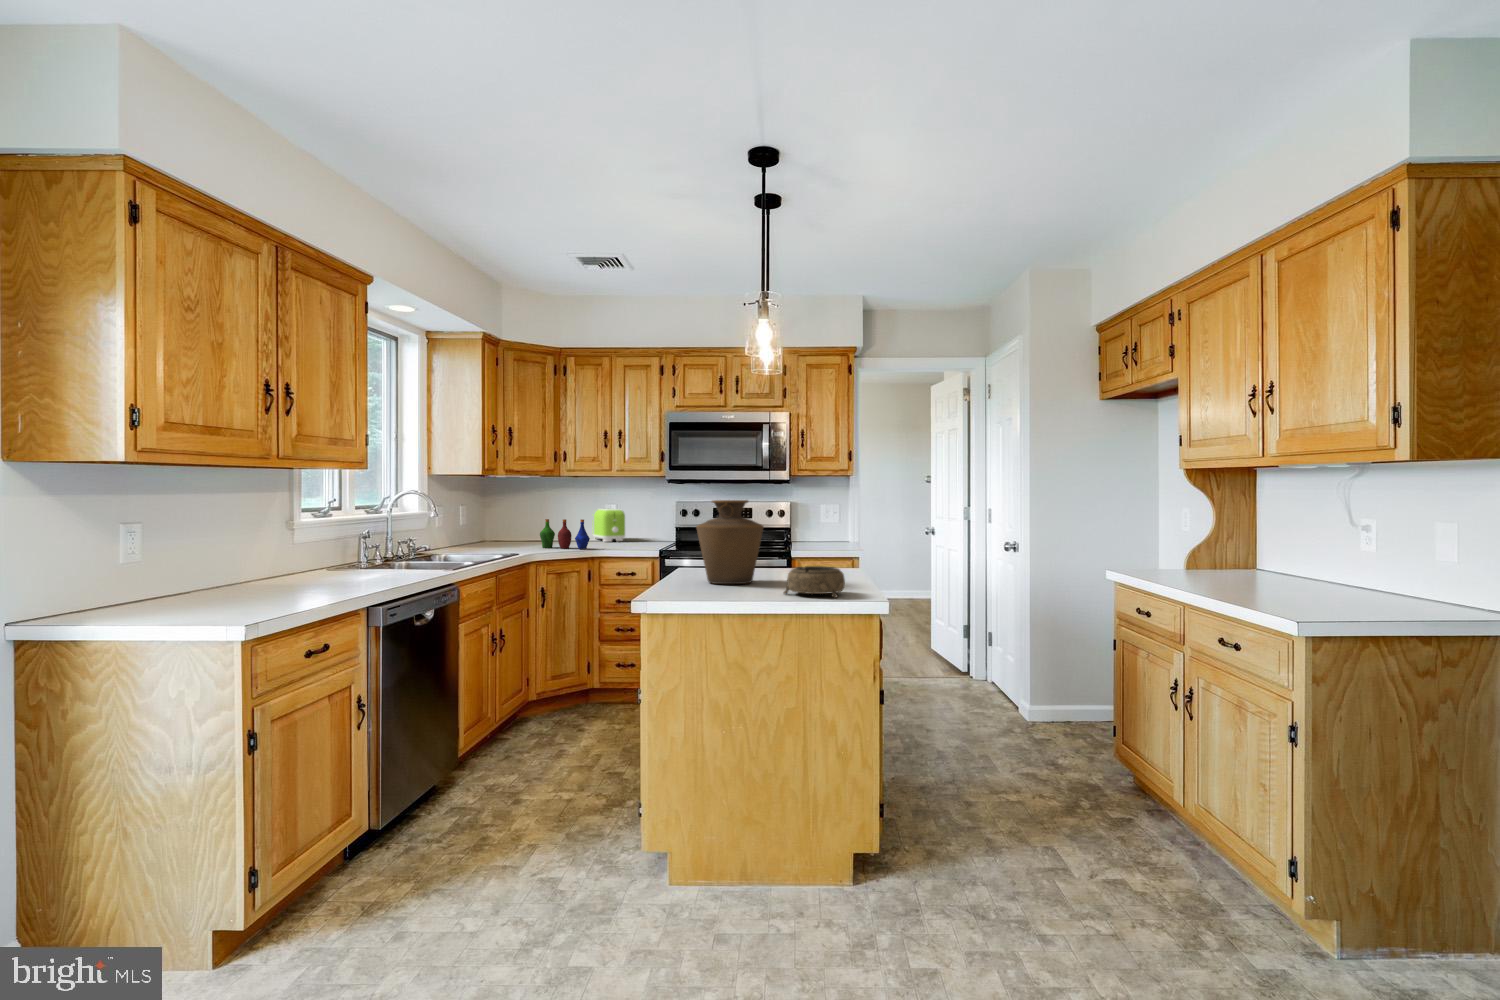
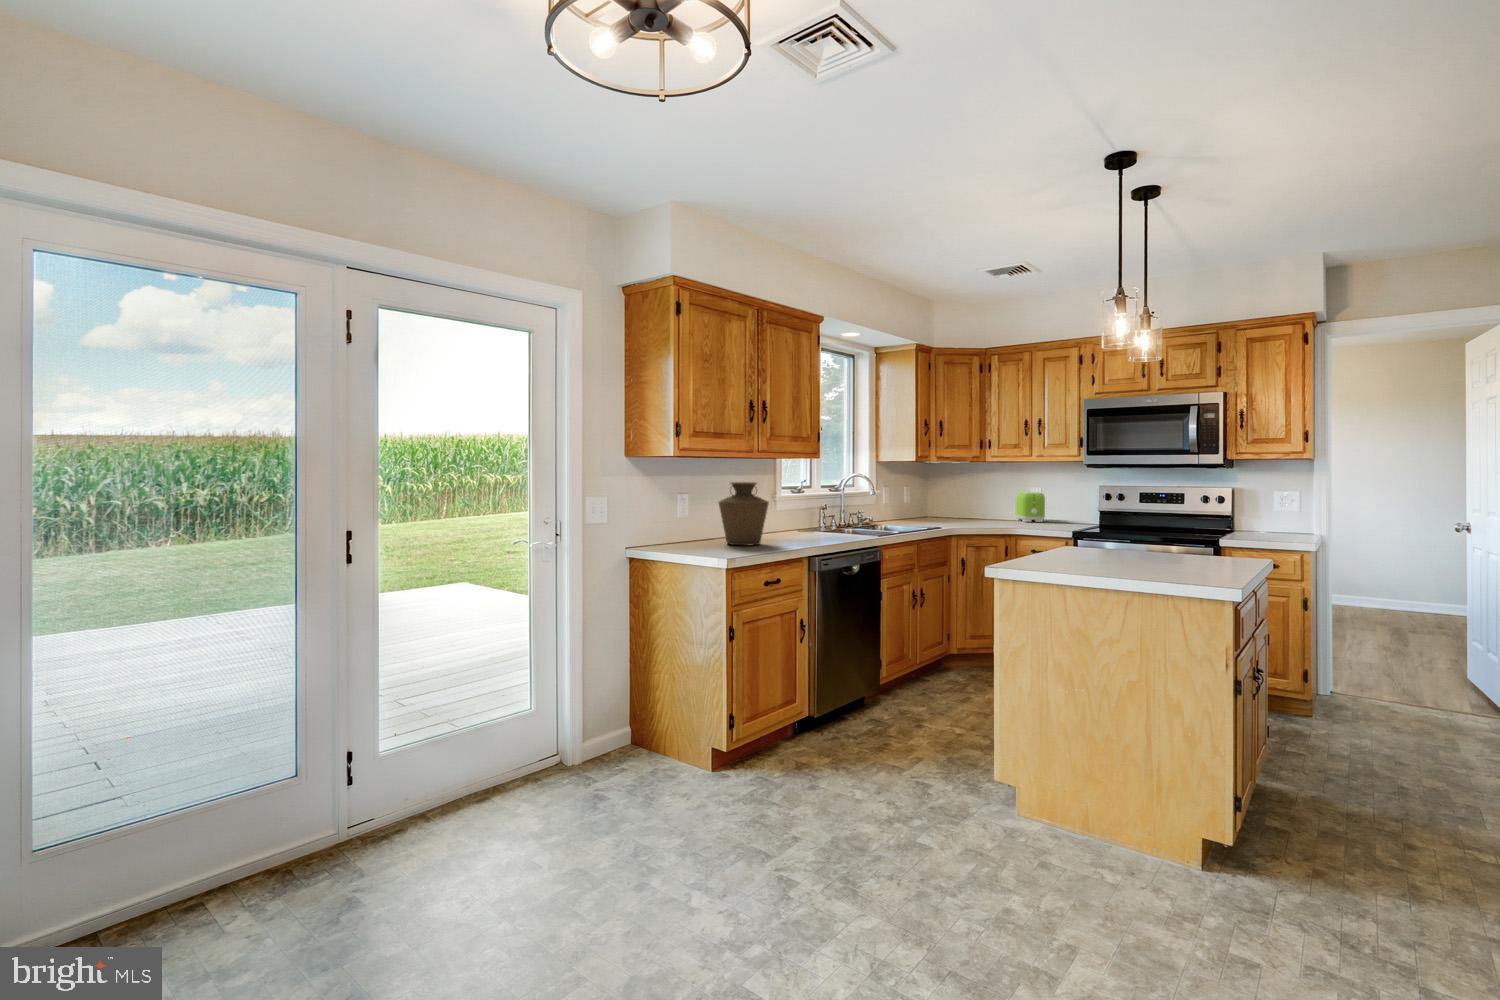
vase: present [697,500,763,584] -> present [719,482,769,545]
bottle: present [540,519,590,549] -> none [960,500,1003,527]
decorative bowl: present [783,566,845,598] -> none [1138,552,1209,584]

